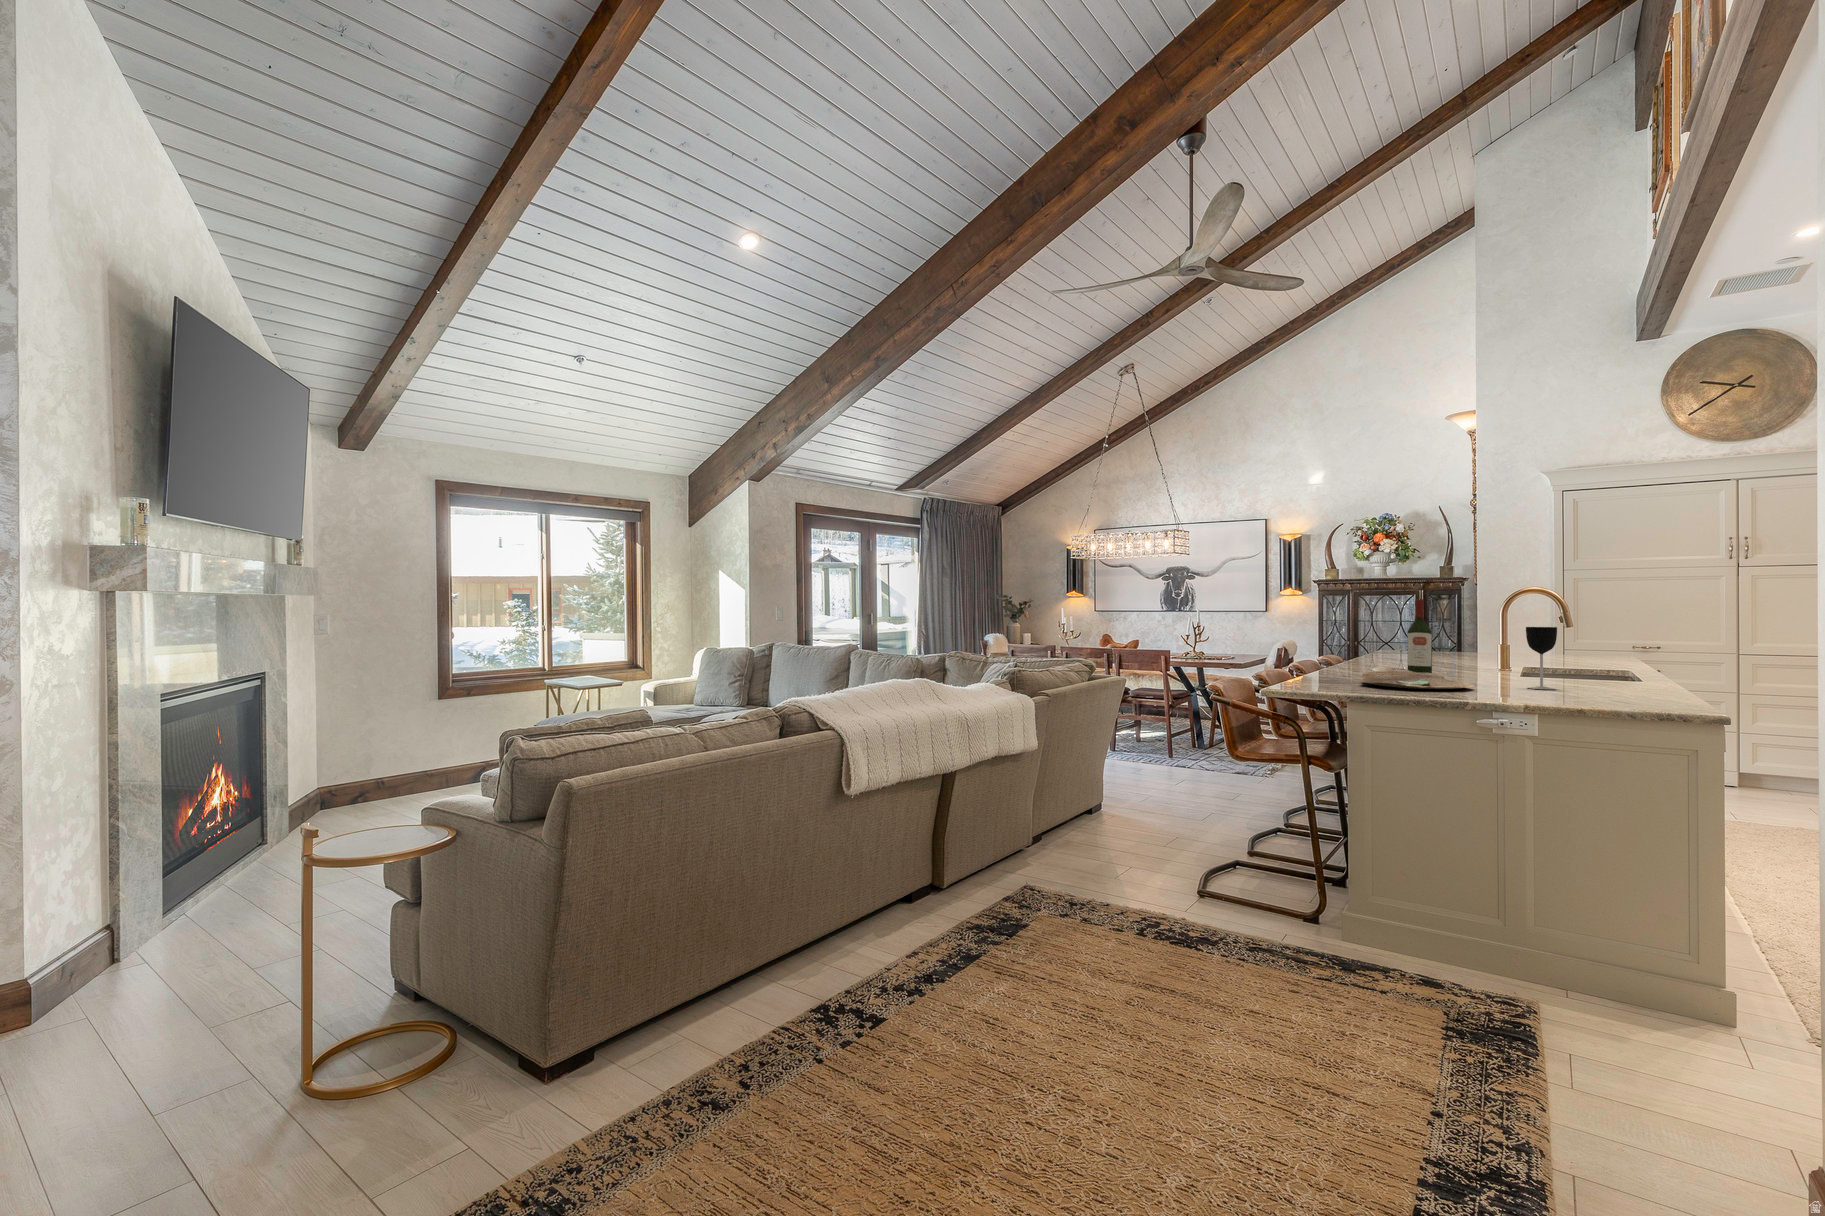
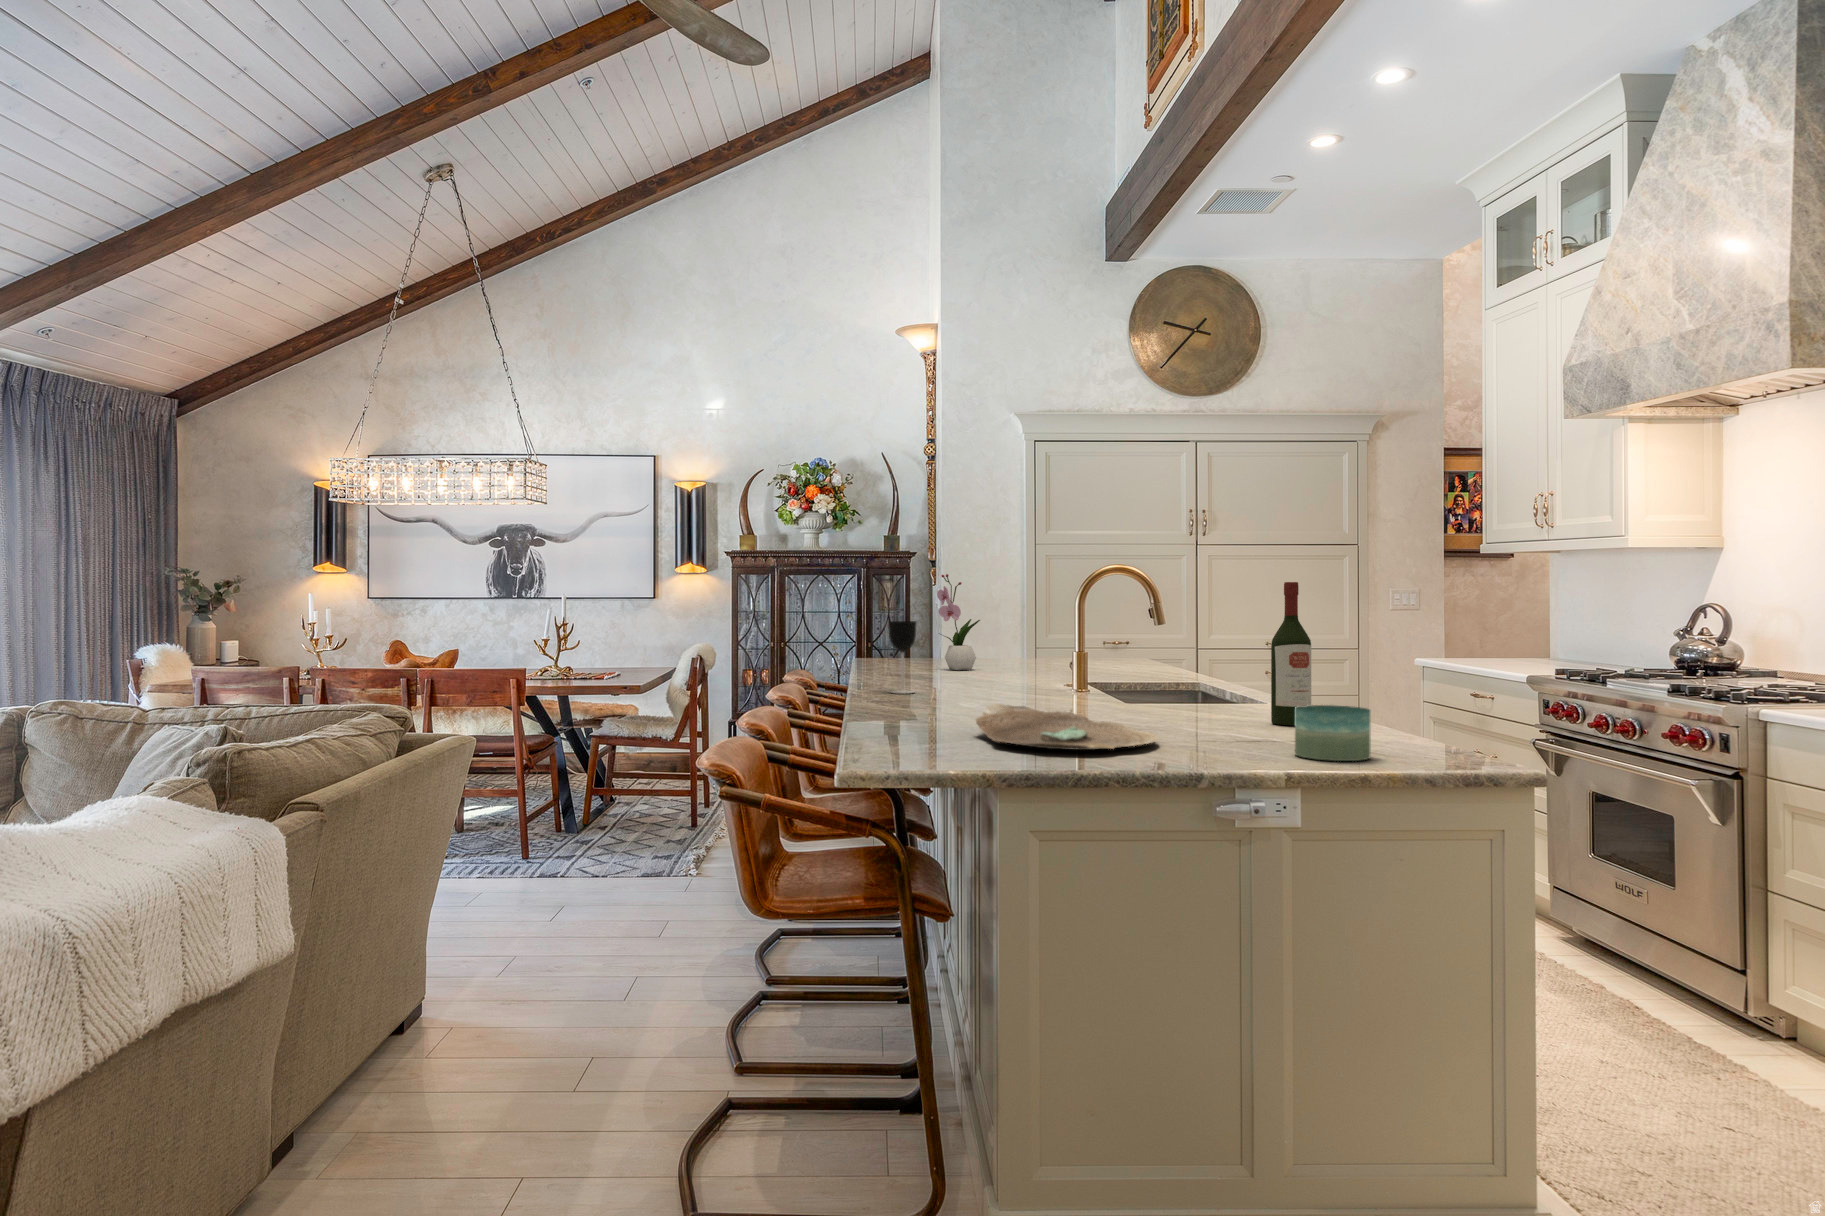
flower arrangement: none [1434,594,1469,660] -> present [937,574,980,670]
wine bottle: present [1407,599,1432,673] -> present [1271,582,1311,725]
wine glass: present [1526,627,1557,689] -> present [888,621,917,693]
candle: none [1551,670,1607,703] -> present [1295,705,1370,761]

